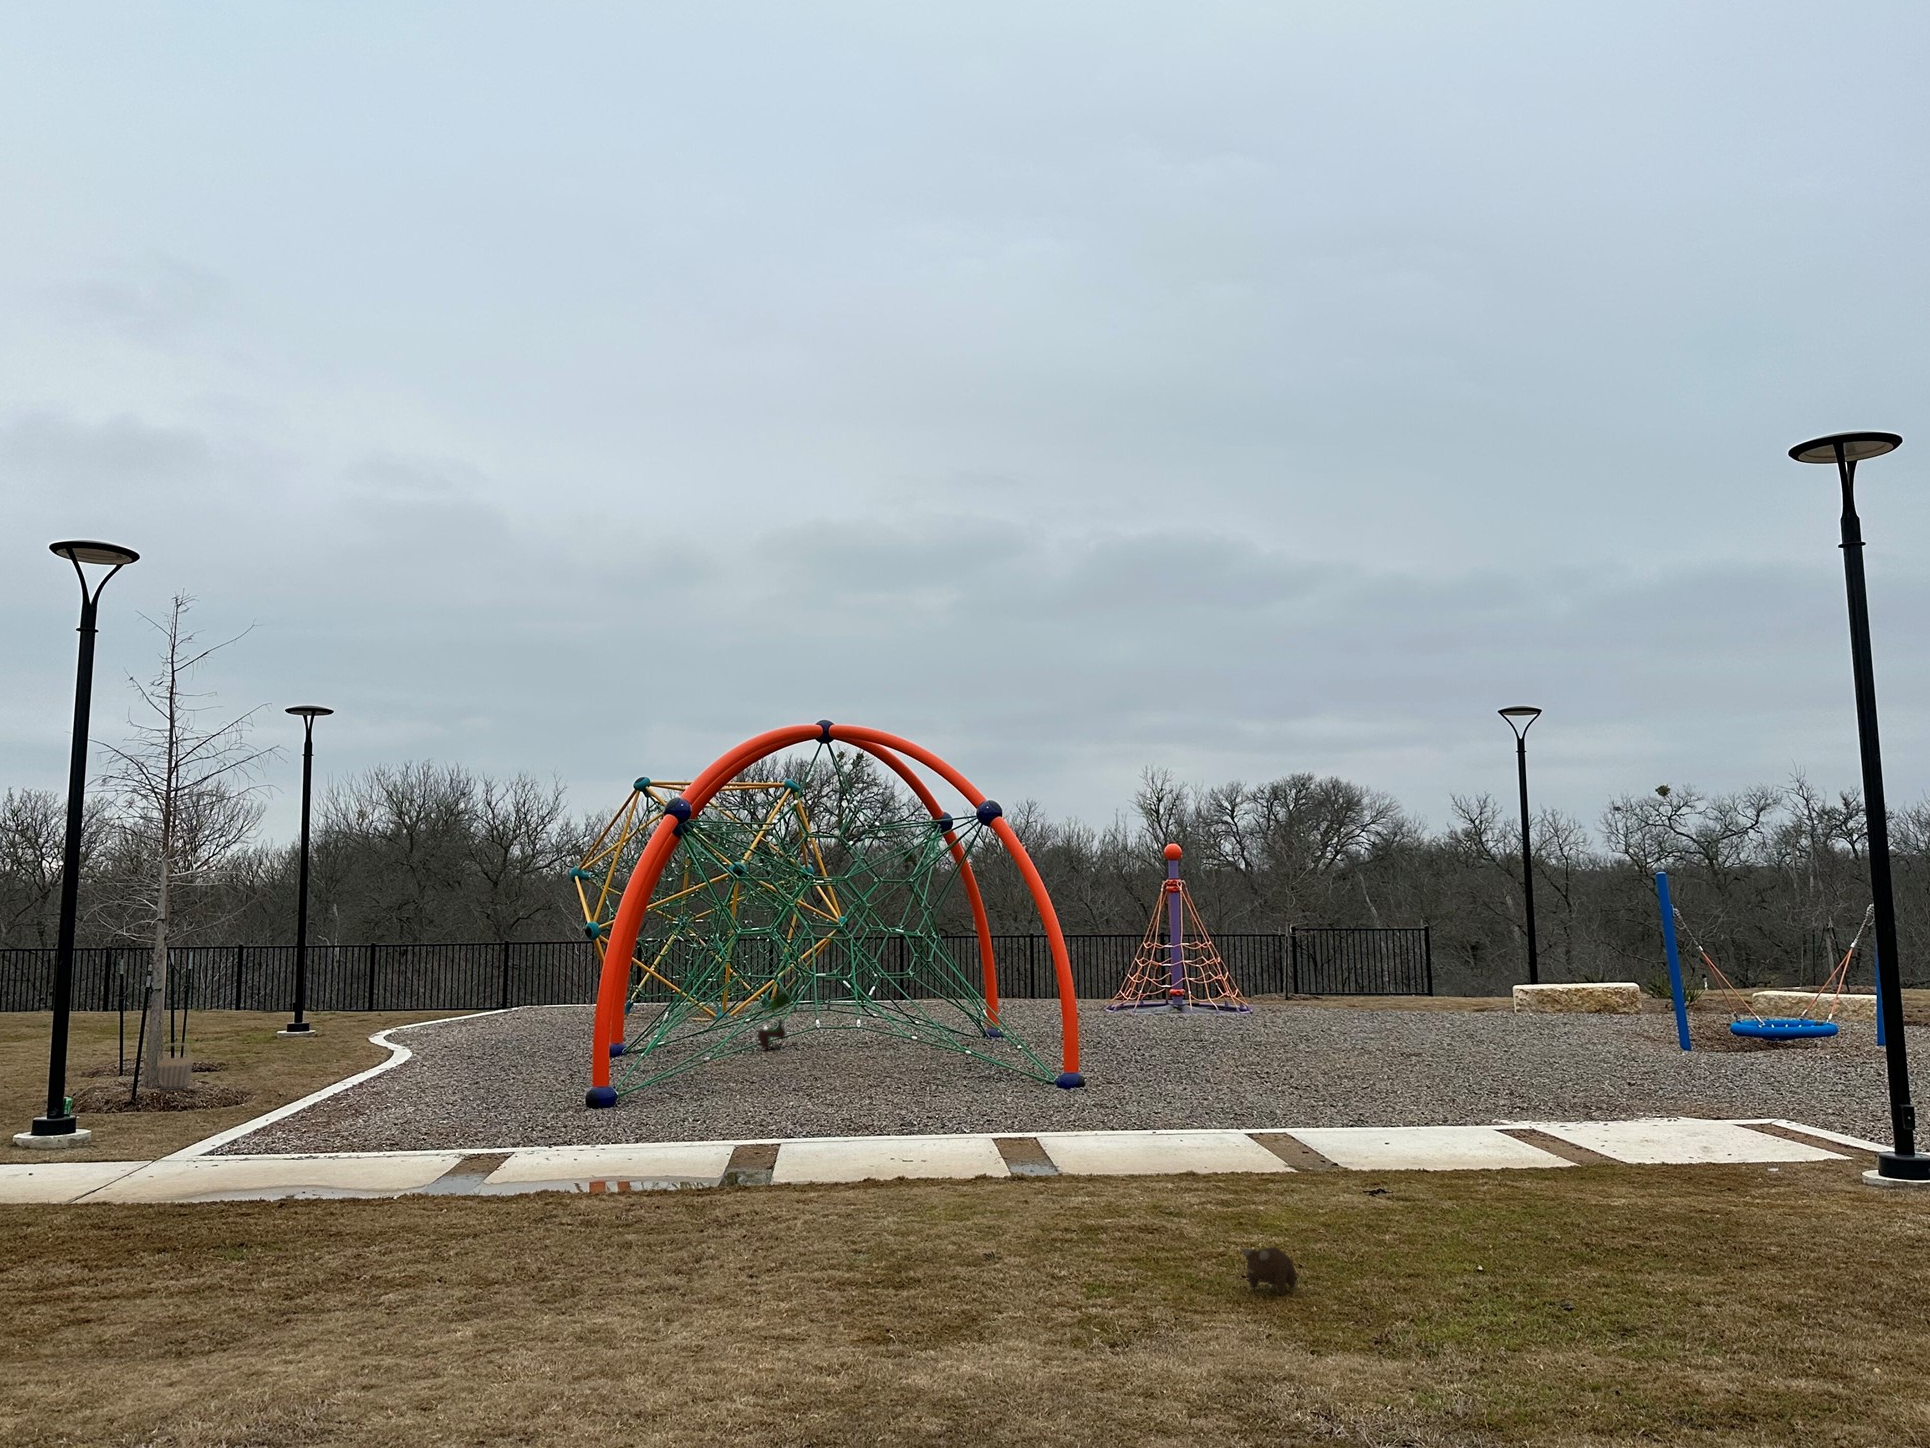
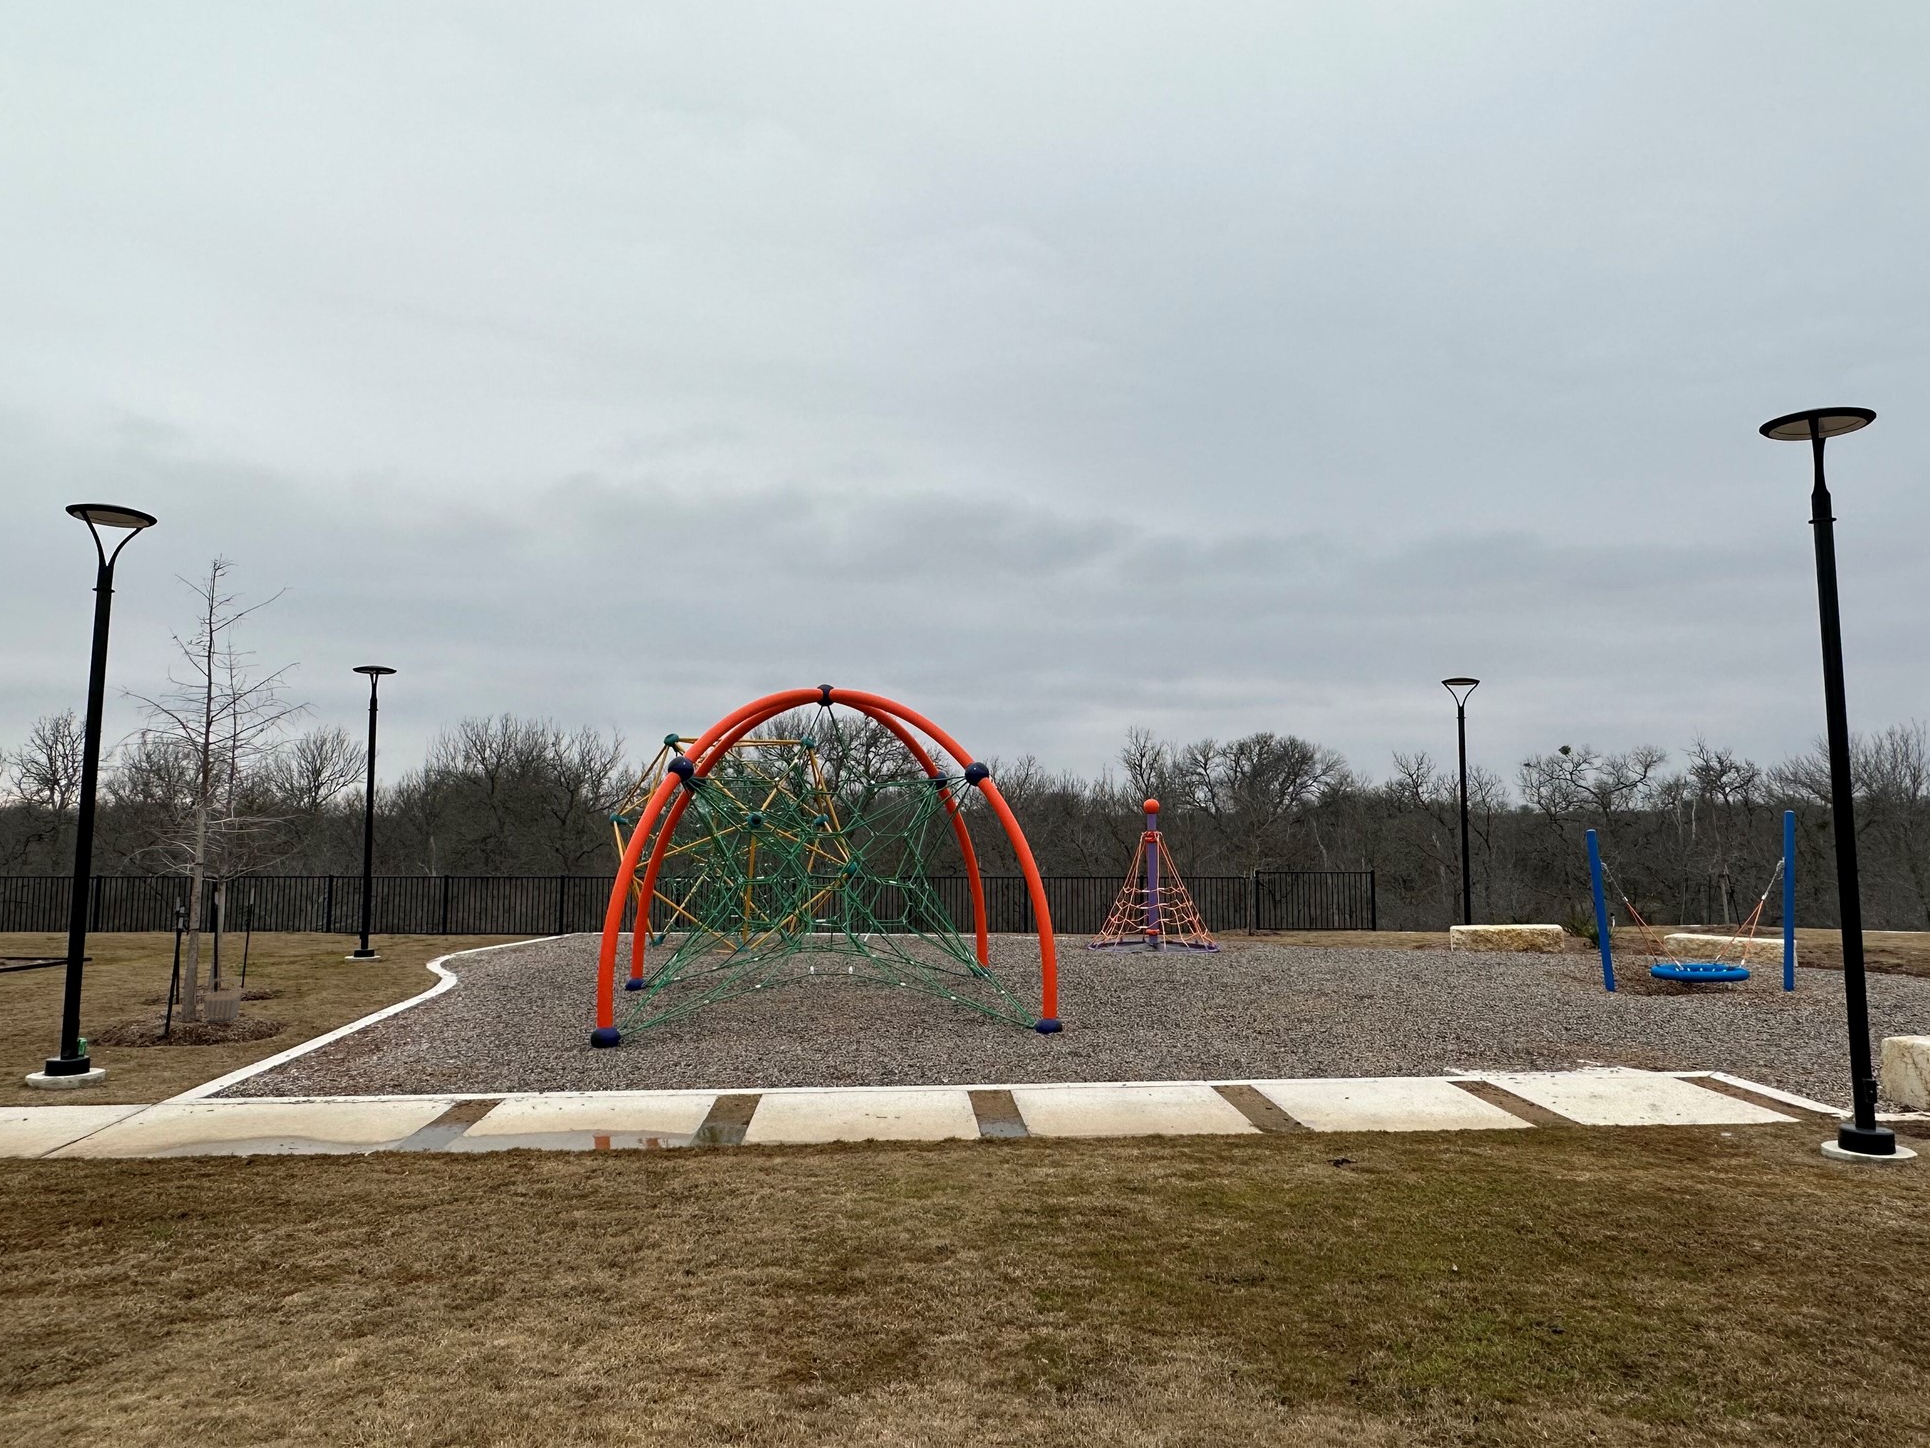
potted tree: present [758,989,792,1049] -> none [771,925,804,983]
plush toy: present [1242,1247,1296,1295] -> none [1205,1254,1263,1309]

